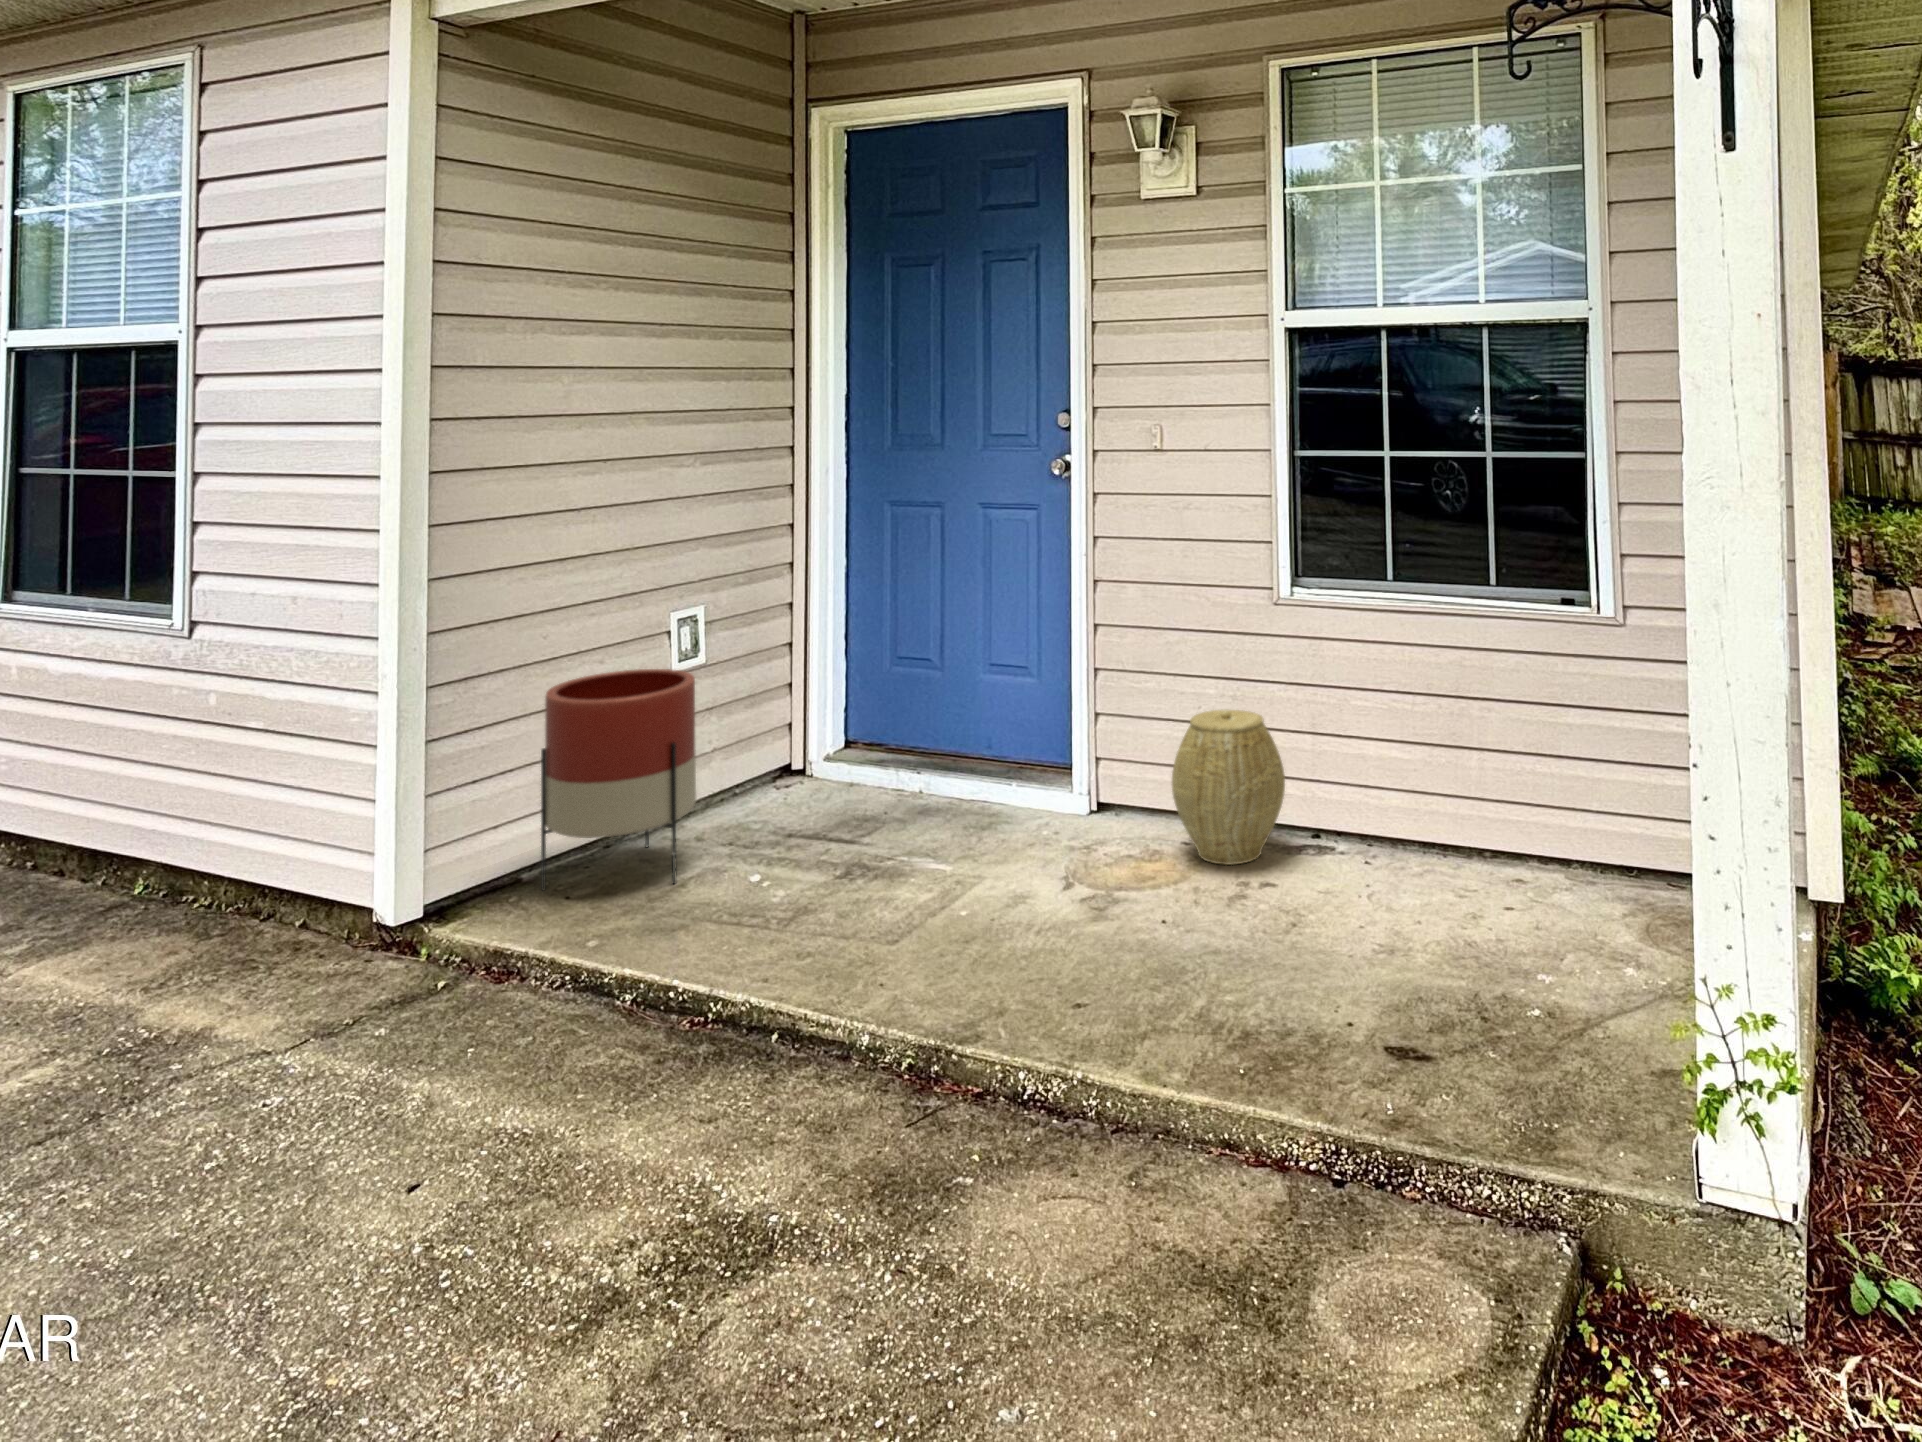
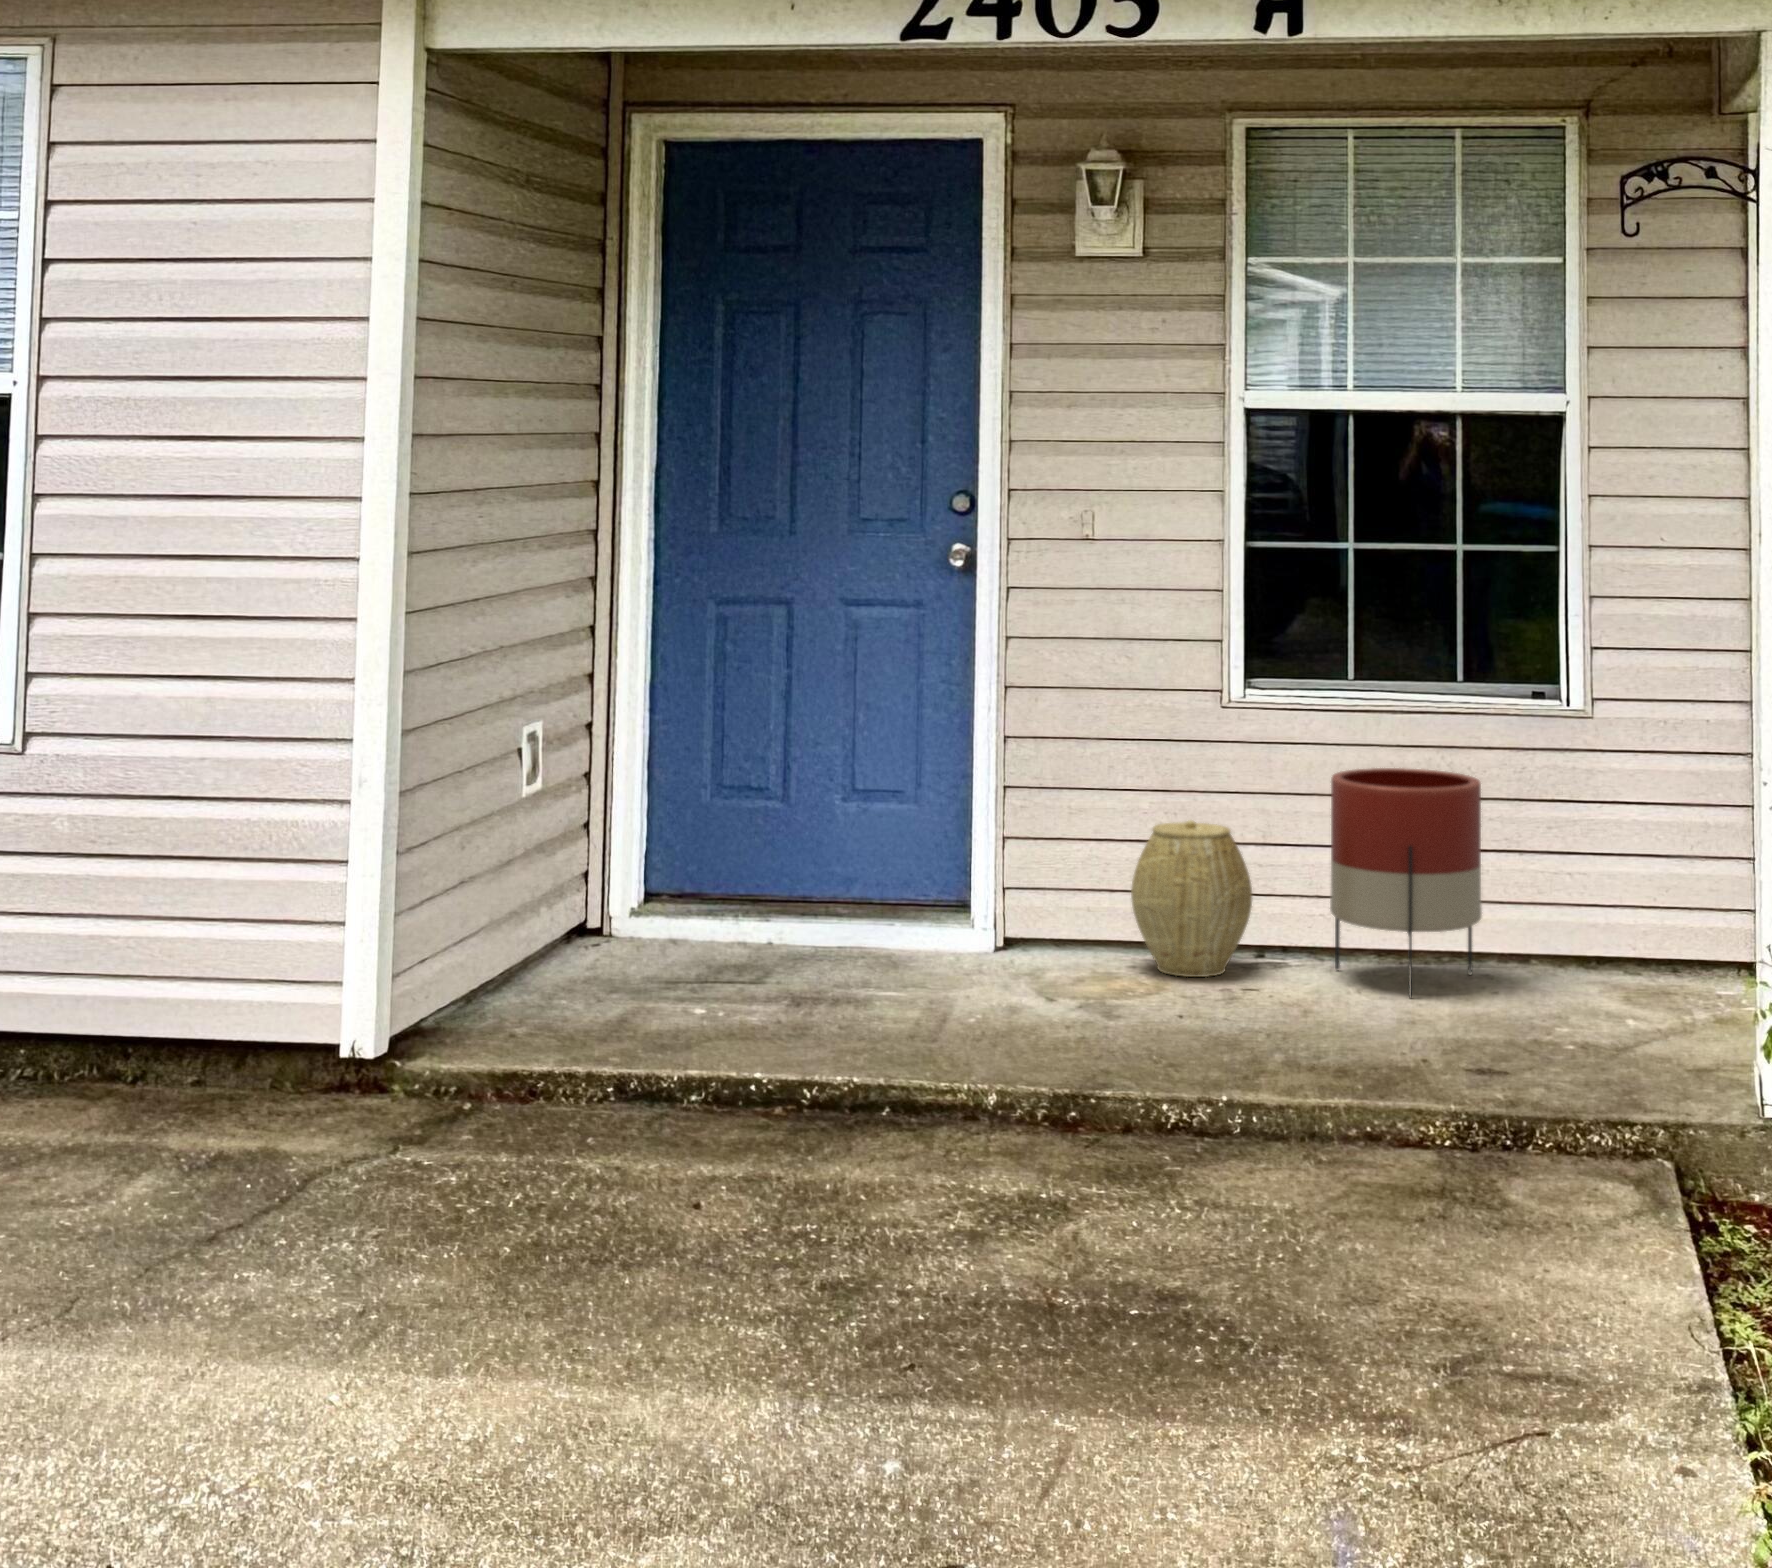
planter: present [541,669,696,890] -> present [1330,768,1482,997]

